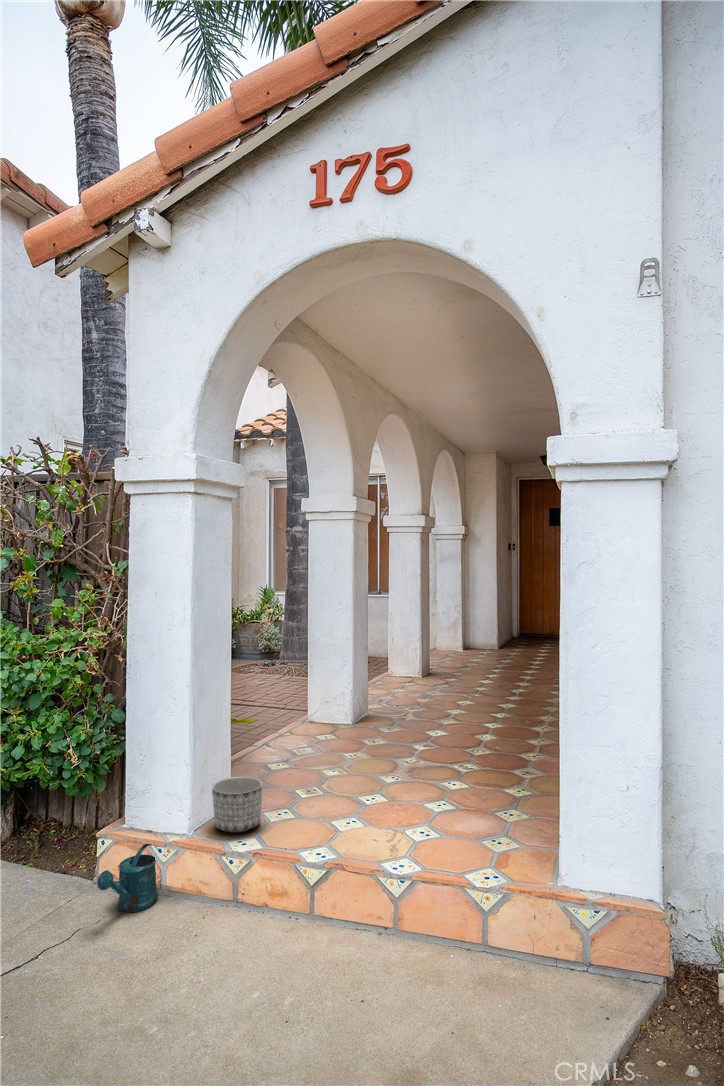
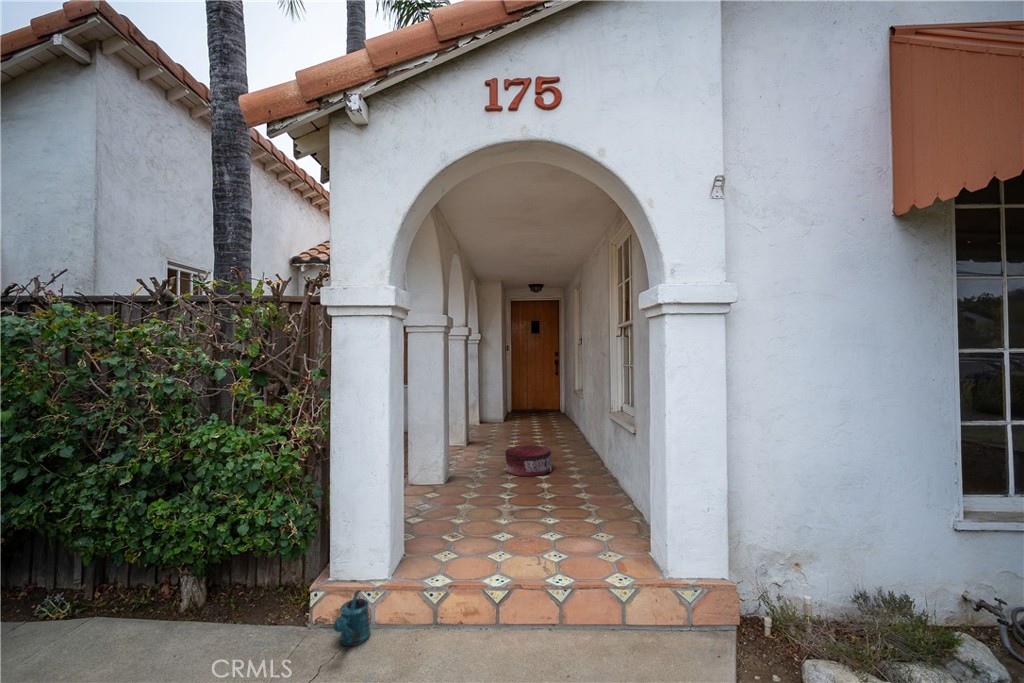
pouf: none [433,683,502,728] -> present [505,444,552,477]
planter: present [212,777,263,833] -> none [403,529,441,572]

